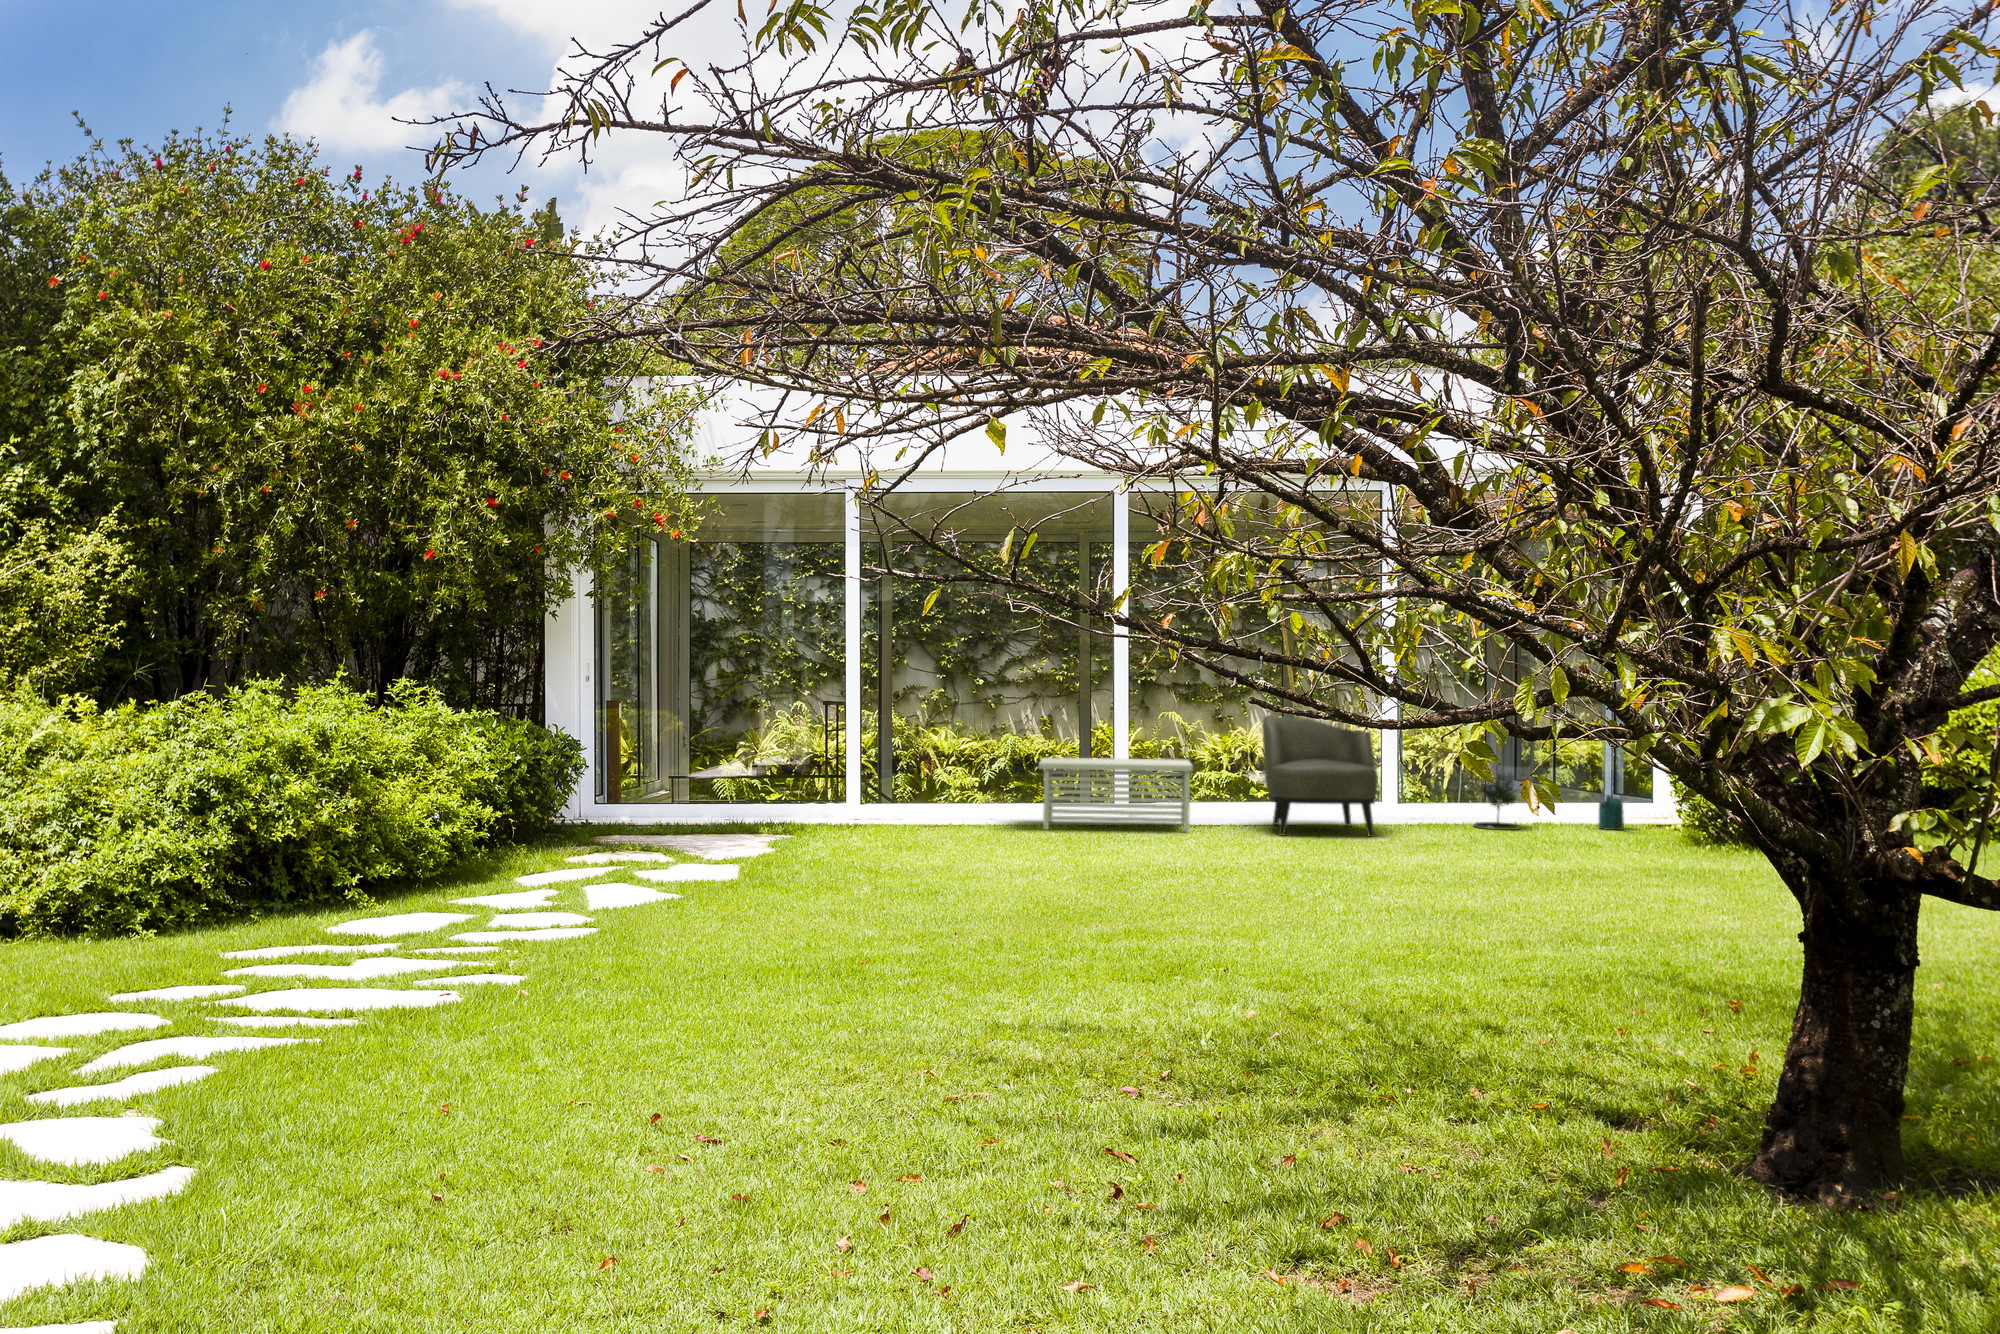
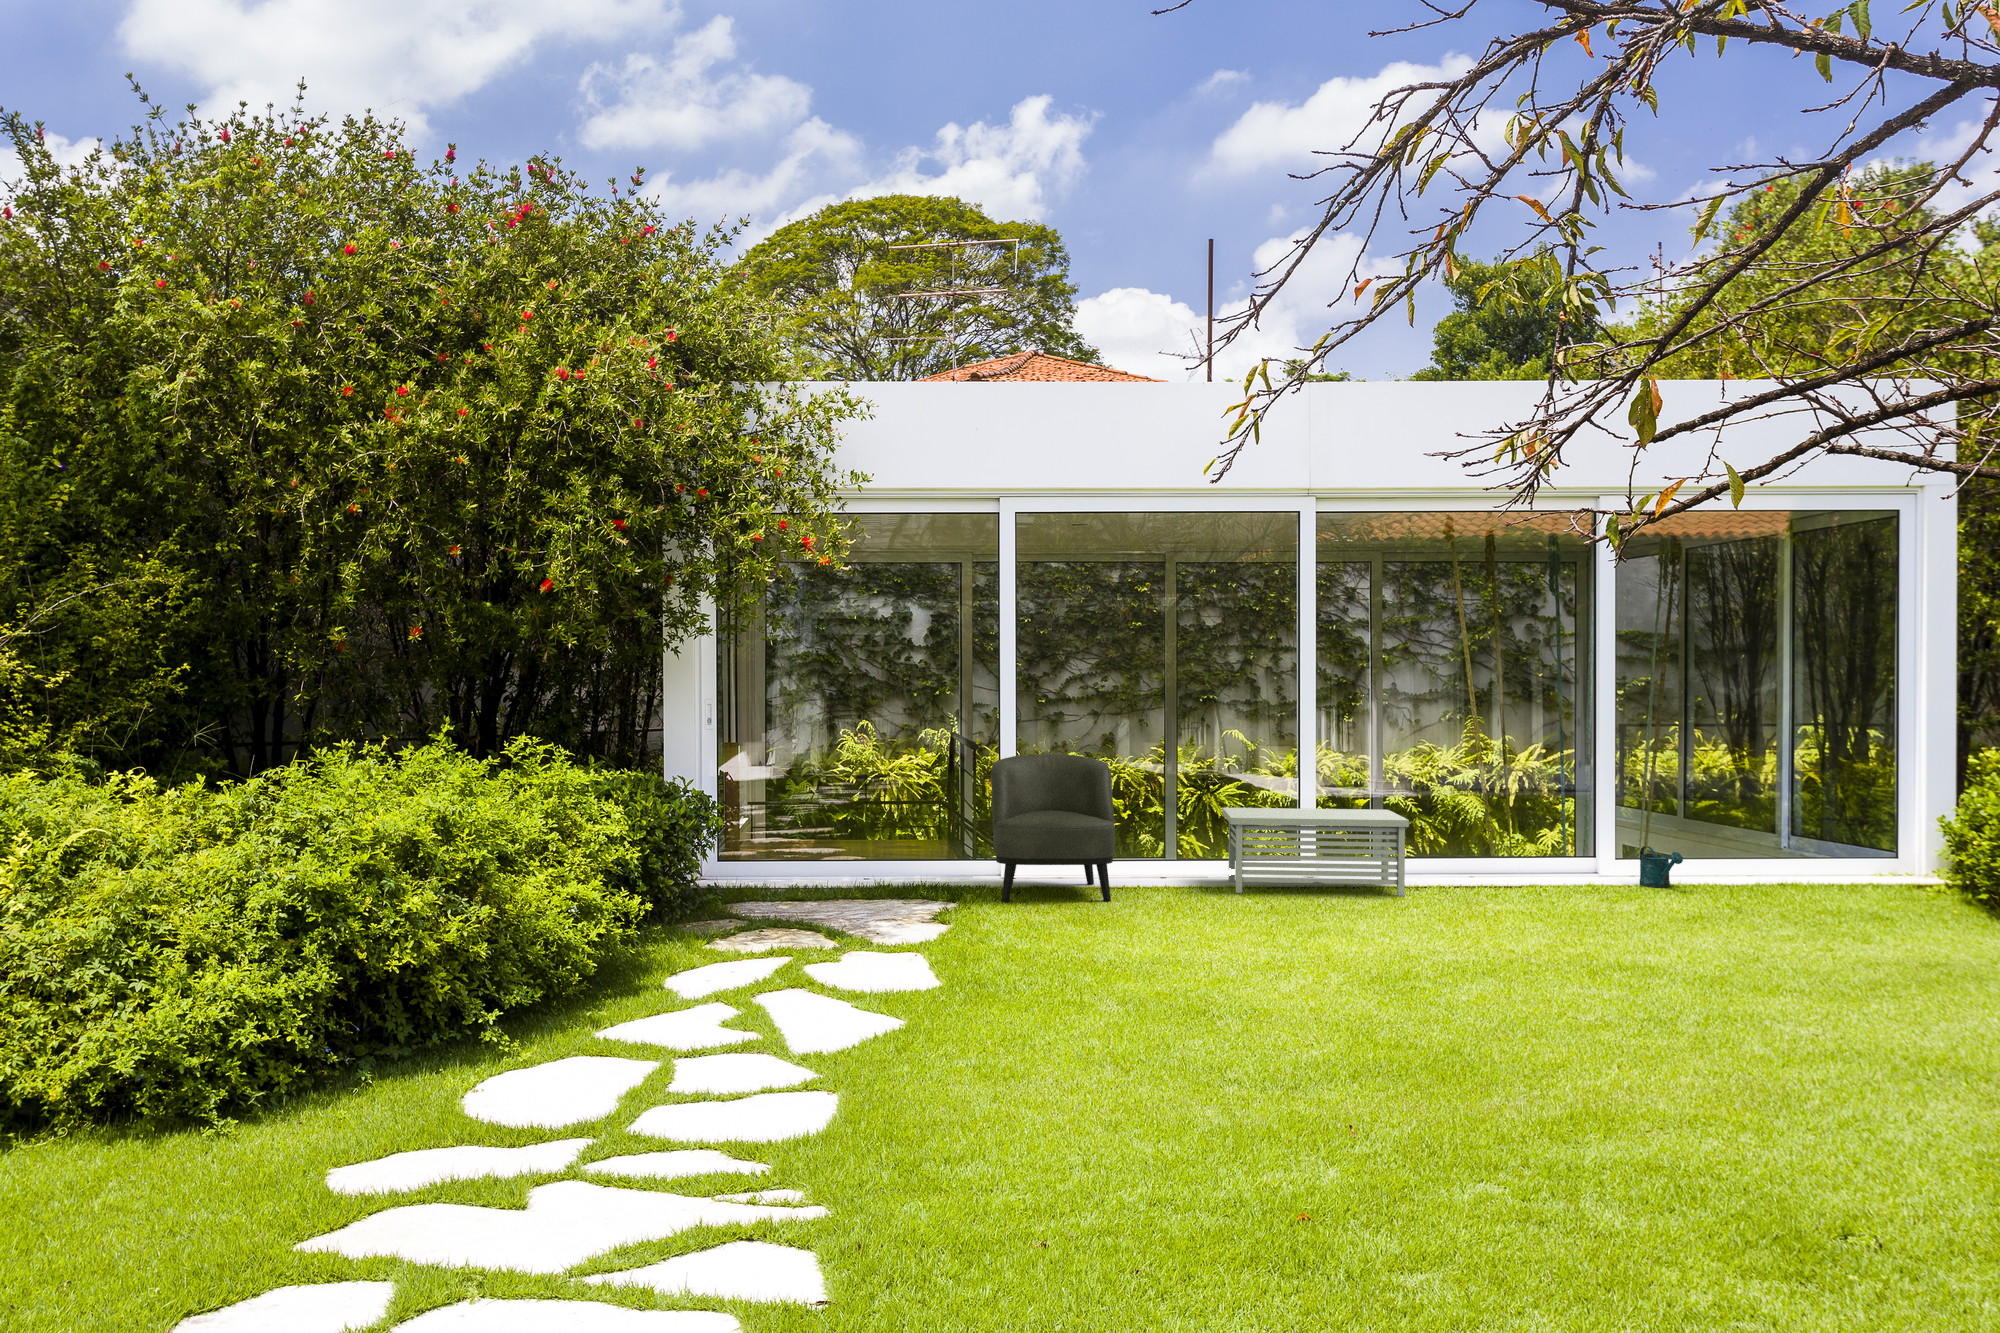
armchair: present [1262,715,1378,837] -> present [991,754,1115,902]
potted tree: present [1474,769,1520,830] -> none [1709,794,1771,889]
watering can: present [1598,795,1624,830] -> present [1640,846,1683,888]

